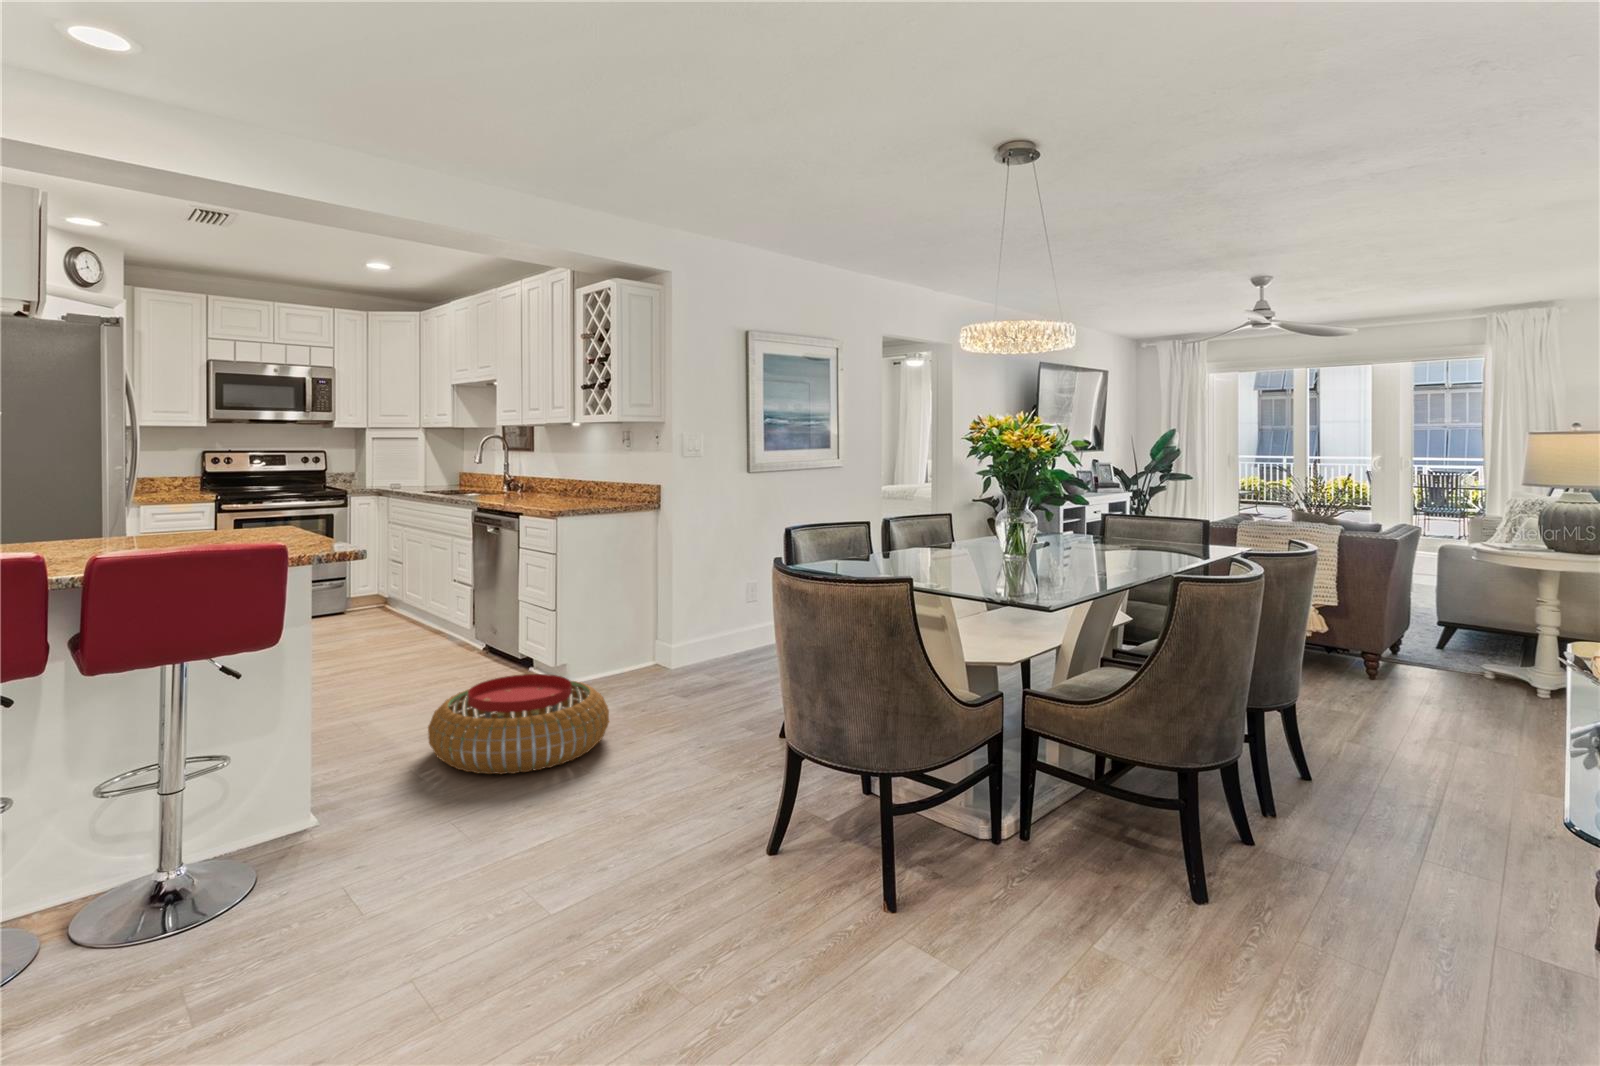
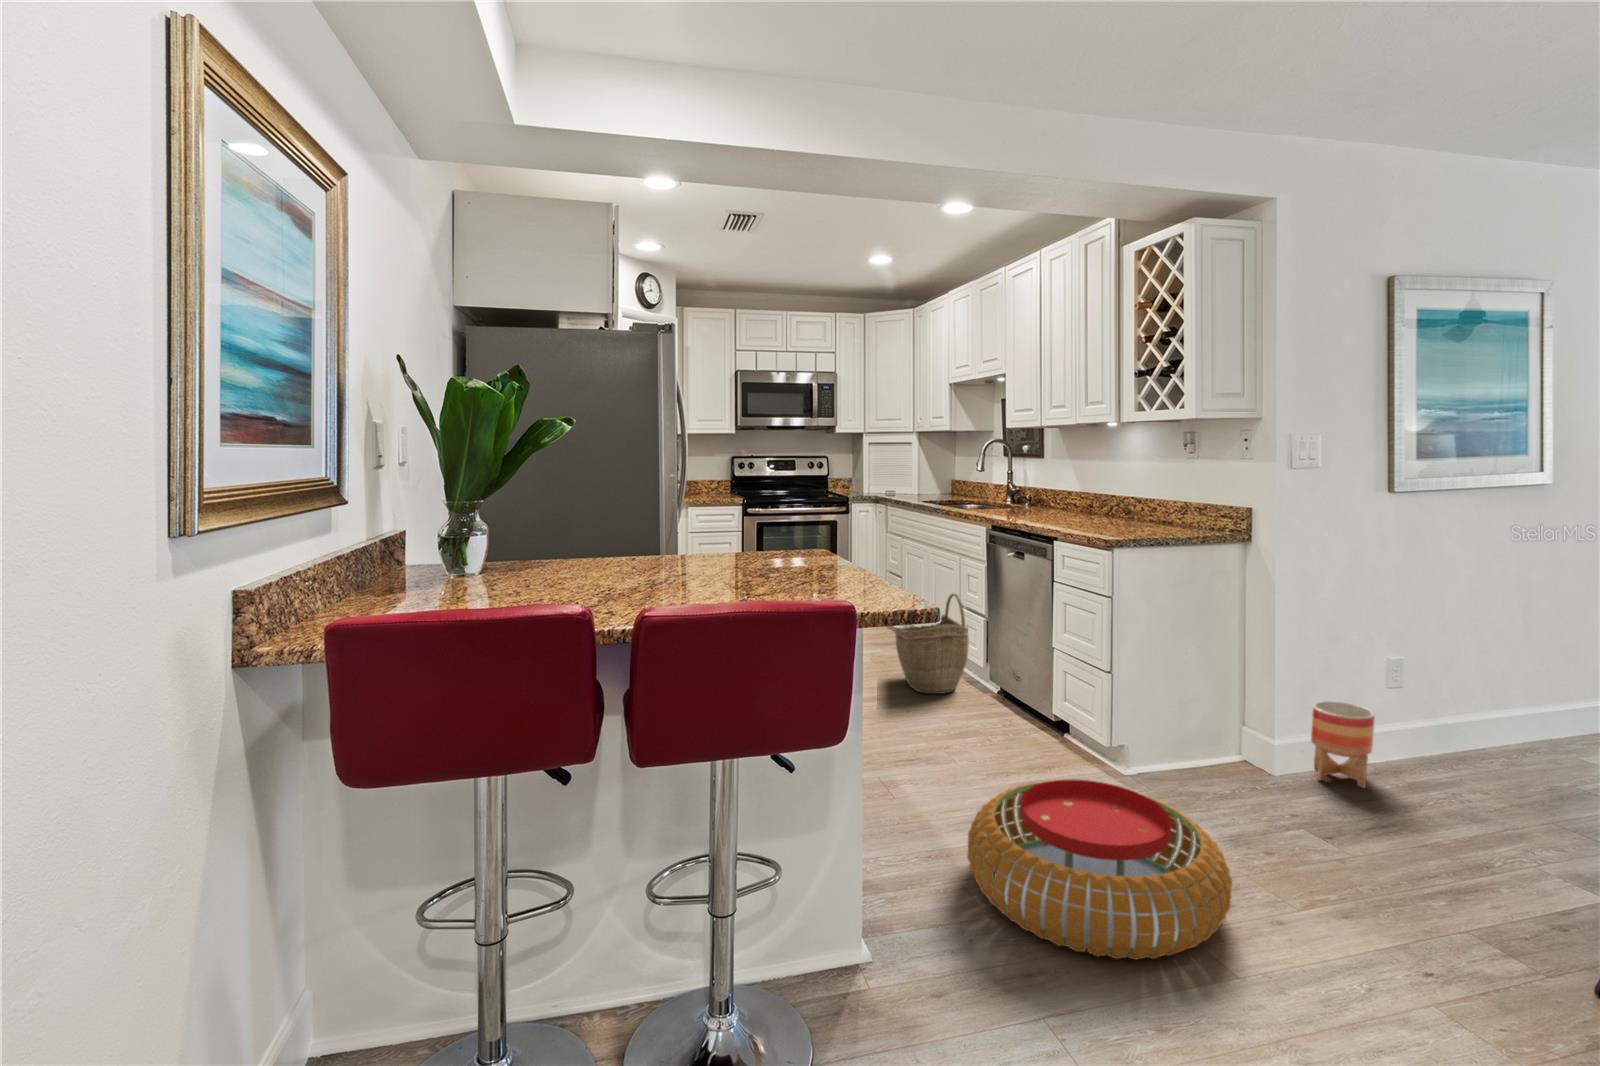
woven basket: none [394,569,462,657] -> present [895,594,969,694]
planter: none [700,616,733,669] -> present [1311,701,1375,788]

